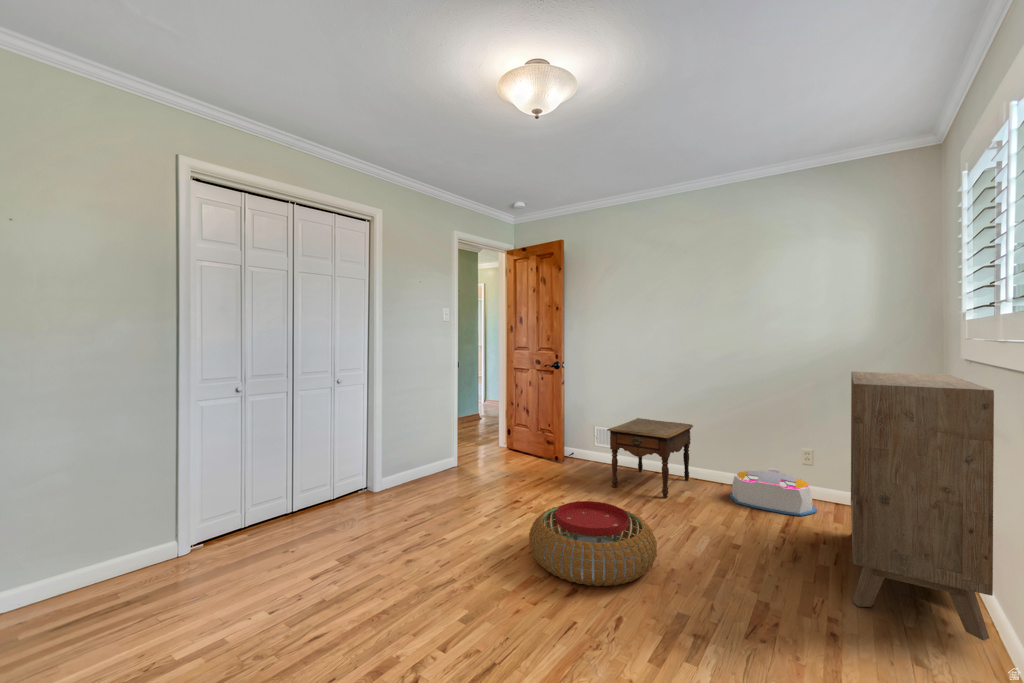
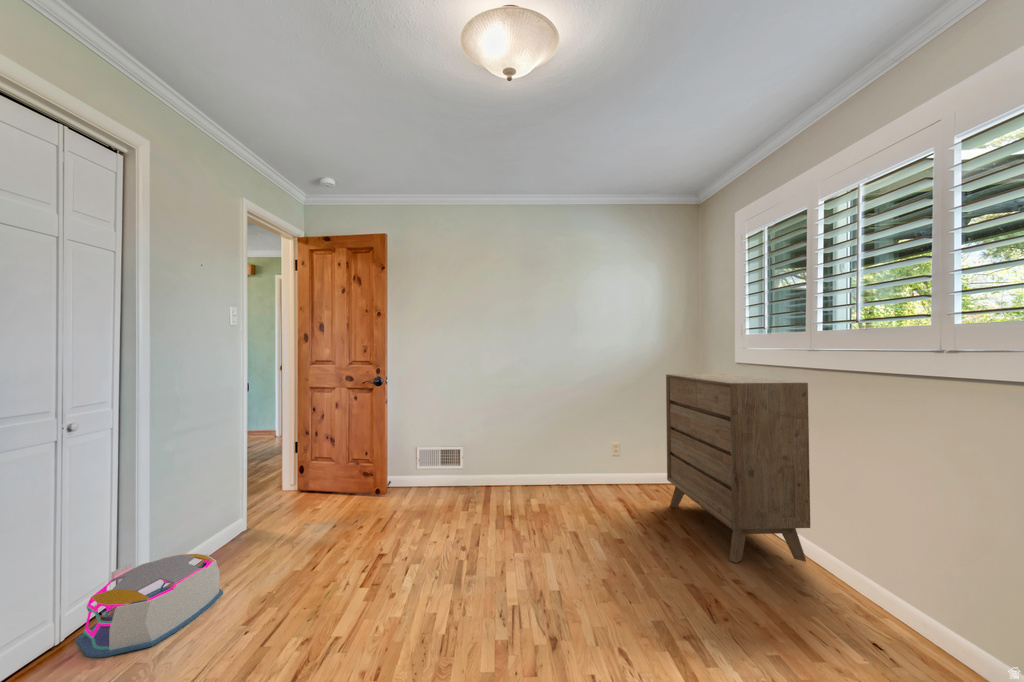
side table: present [607,418,693,498] -> none [461,432,529,509]
storage bin: present [730,468,817,516] -> present [75,554,223,657]
pouf: present [529,501,657,586] -> none [459,529,602,632]

